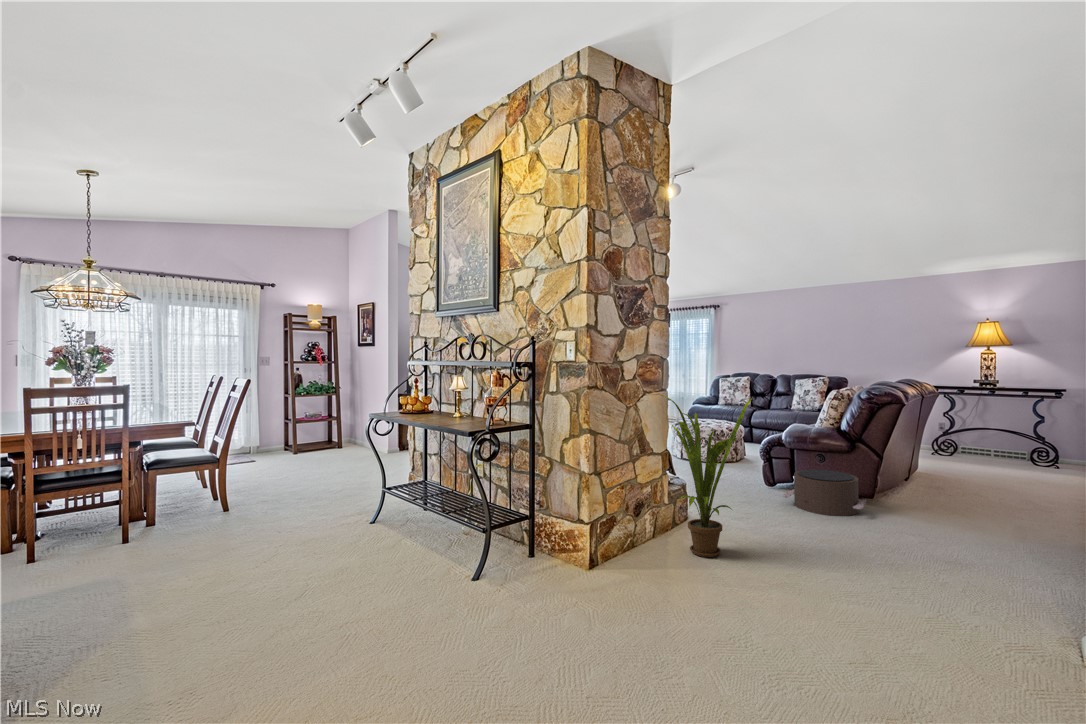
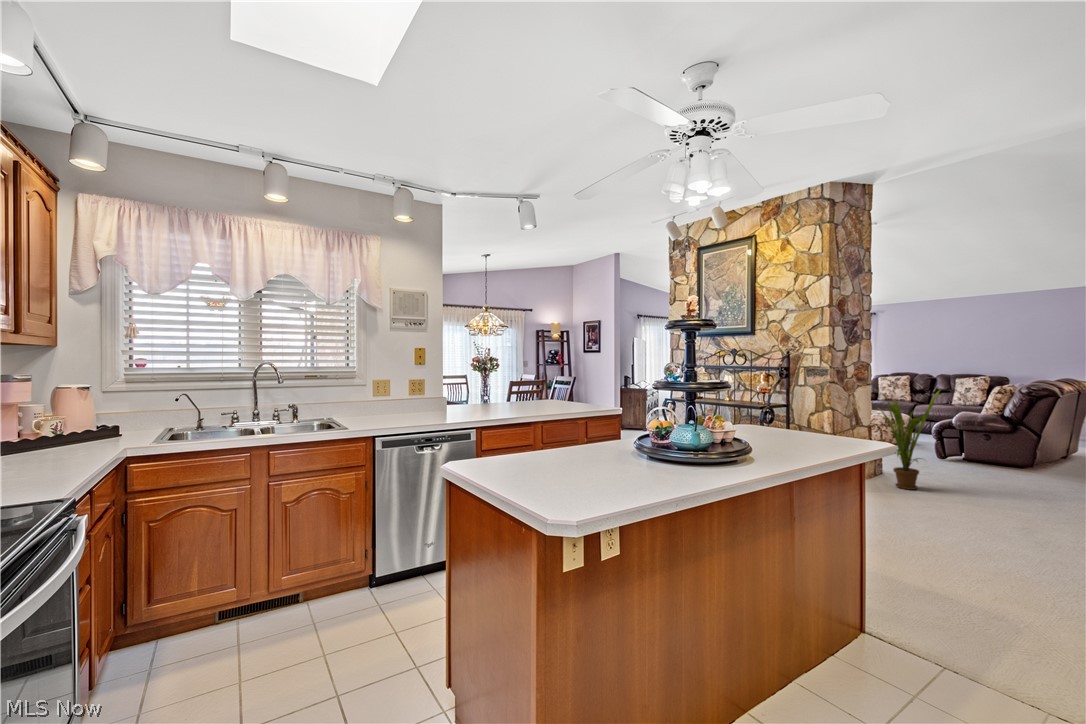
pouf: present [783,469,866,516] -> none [956,445,1027,476]

